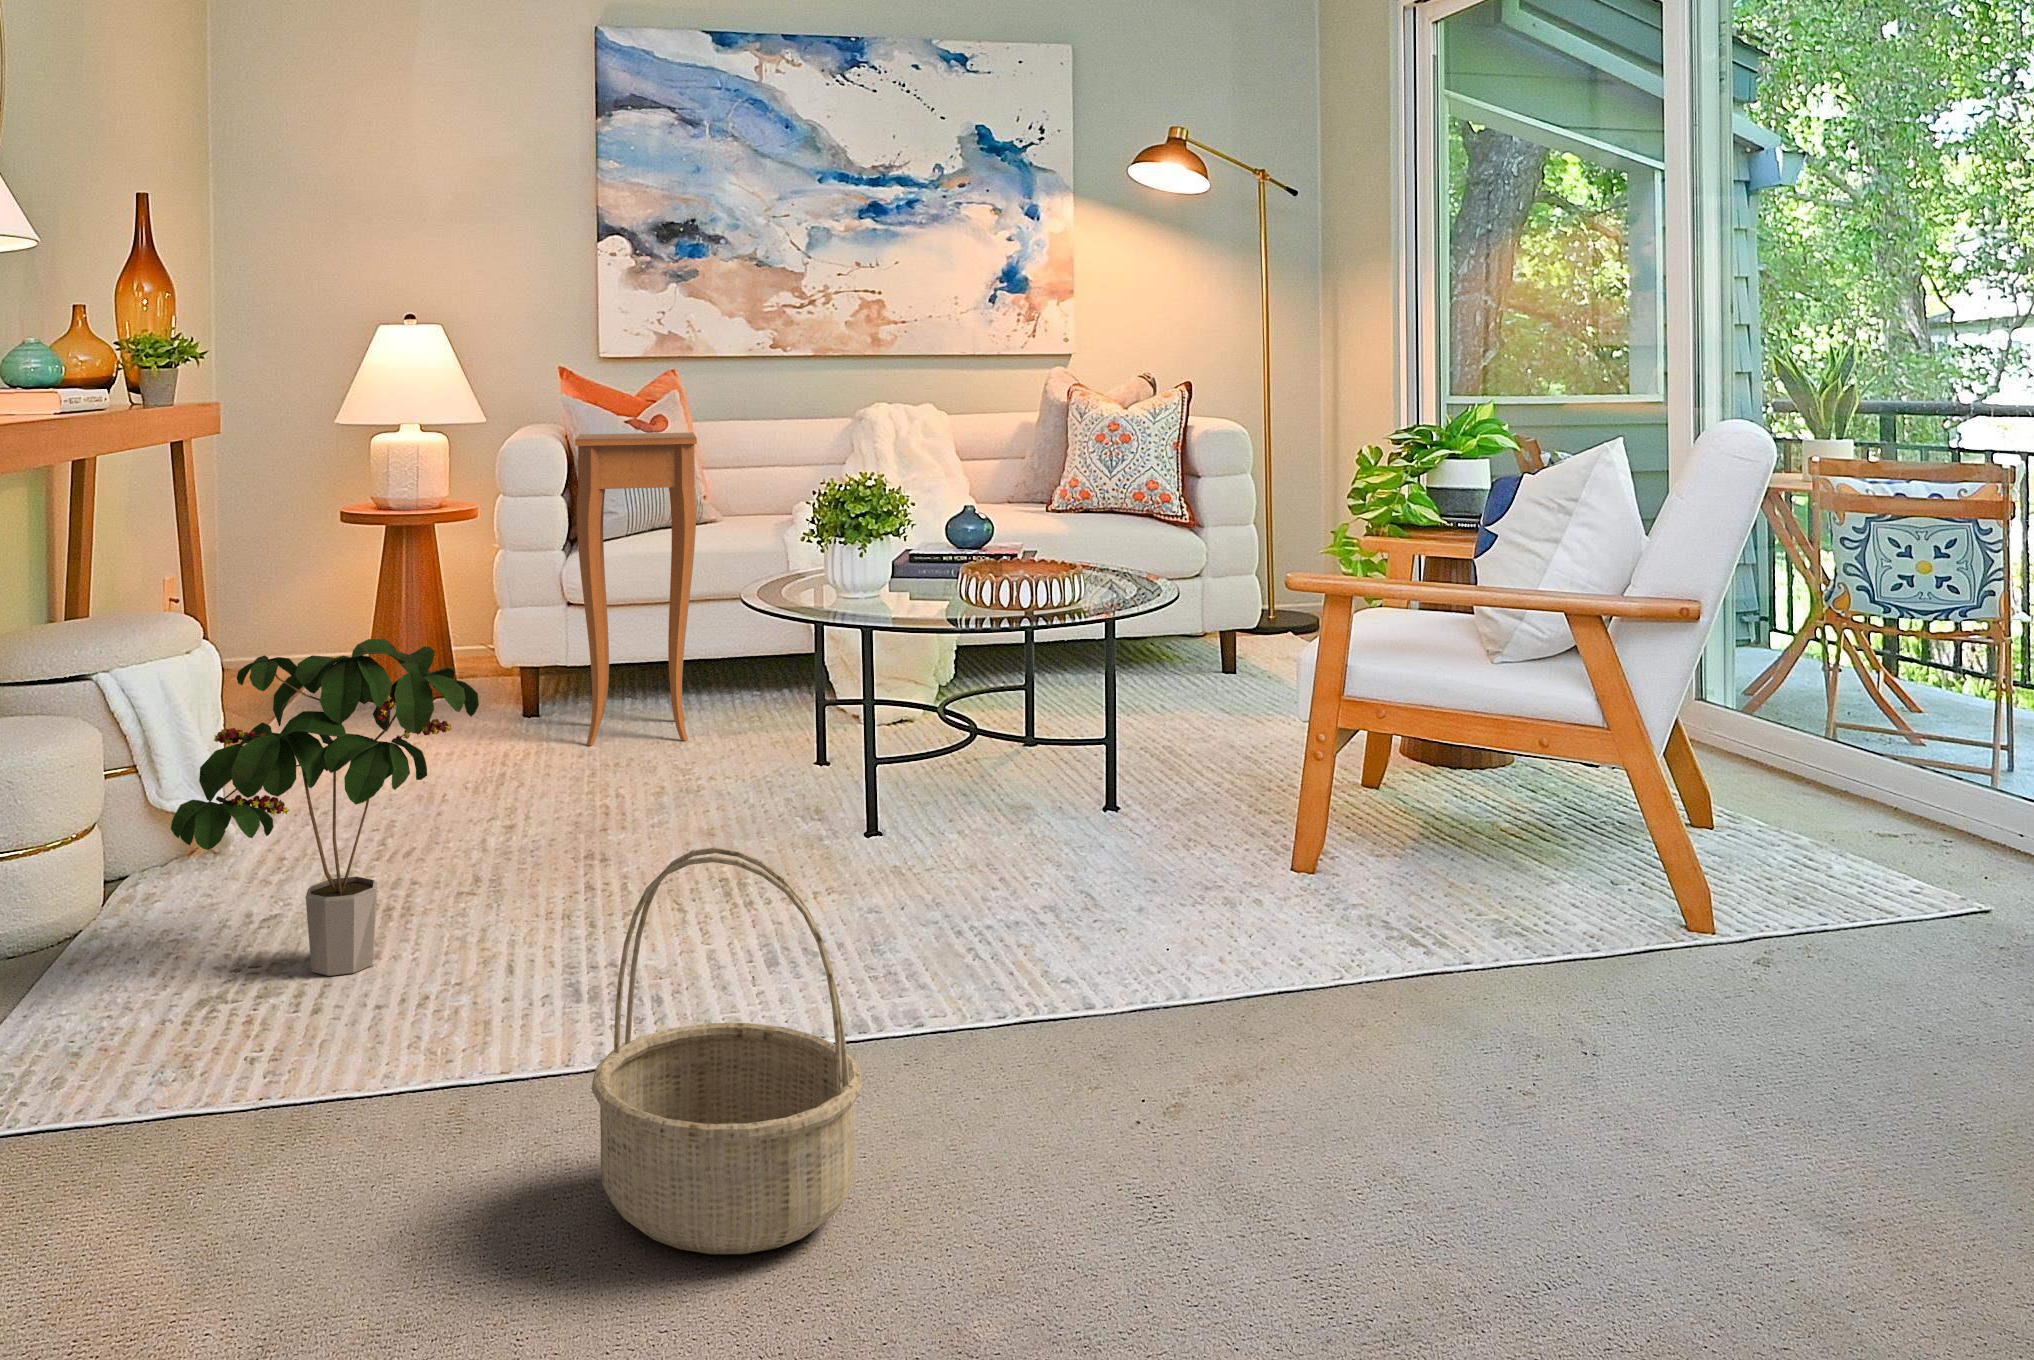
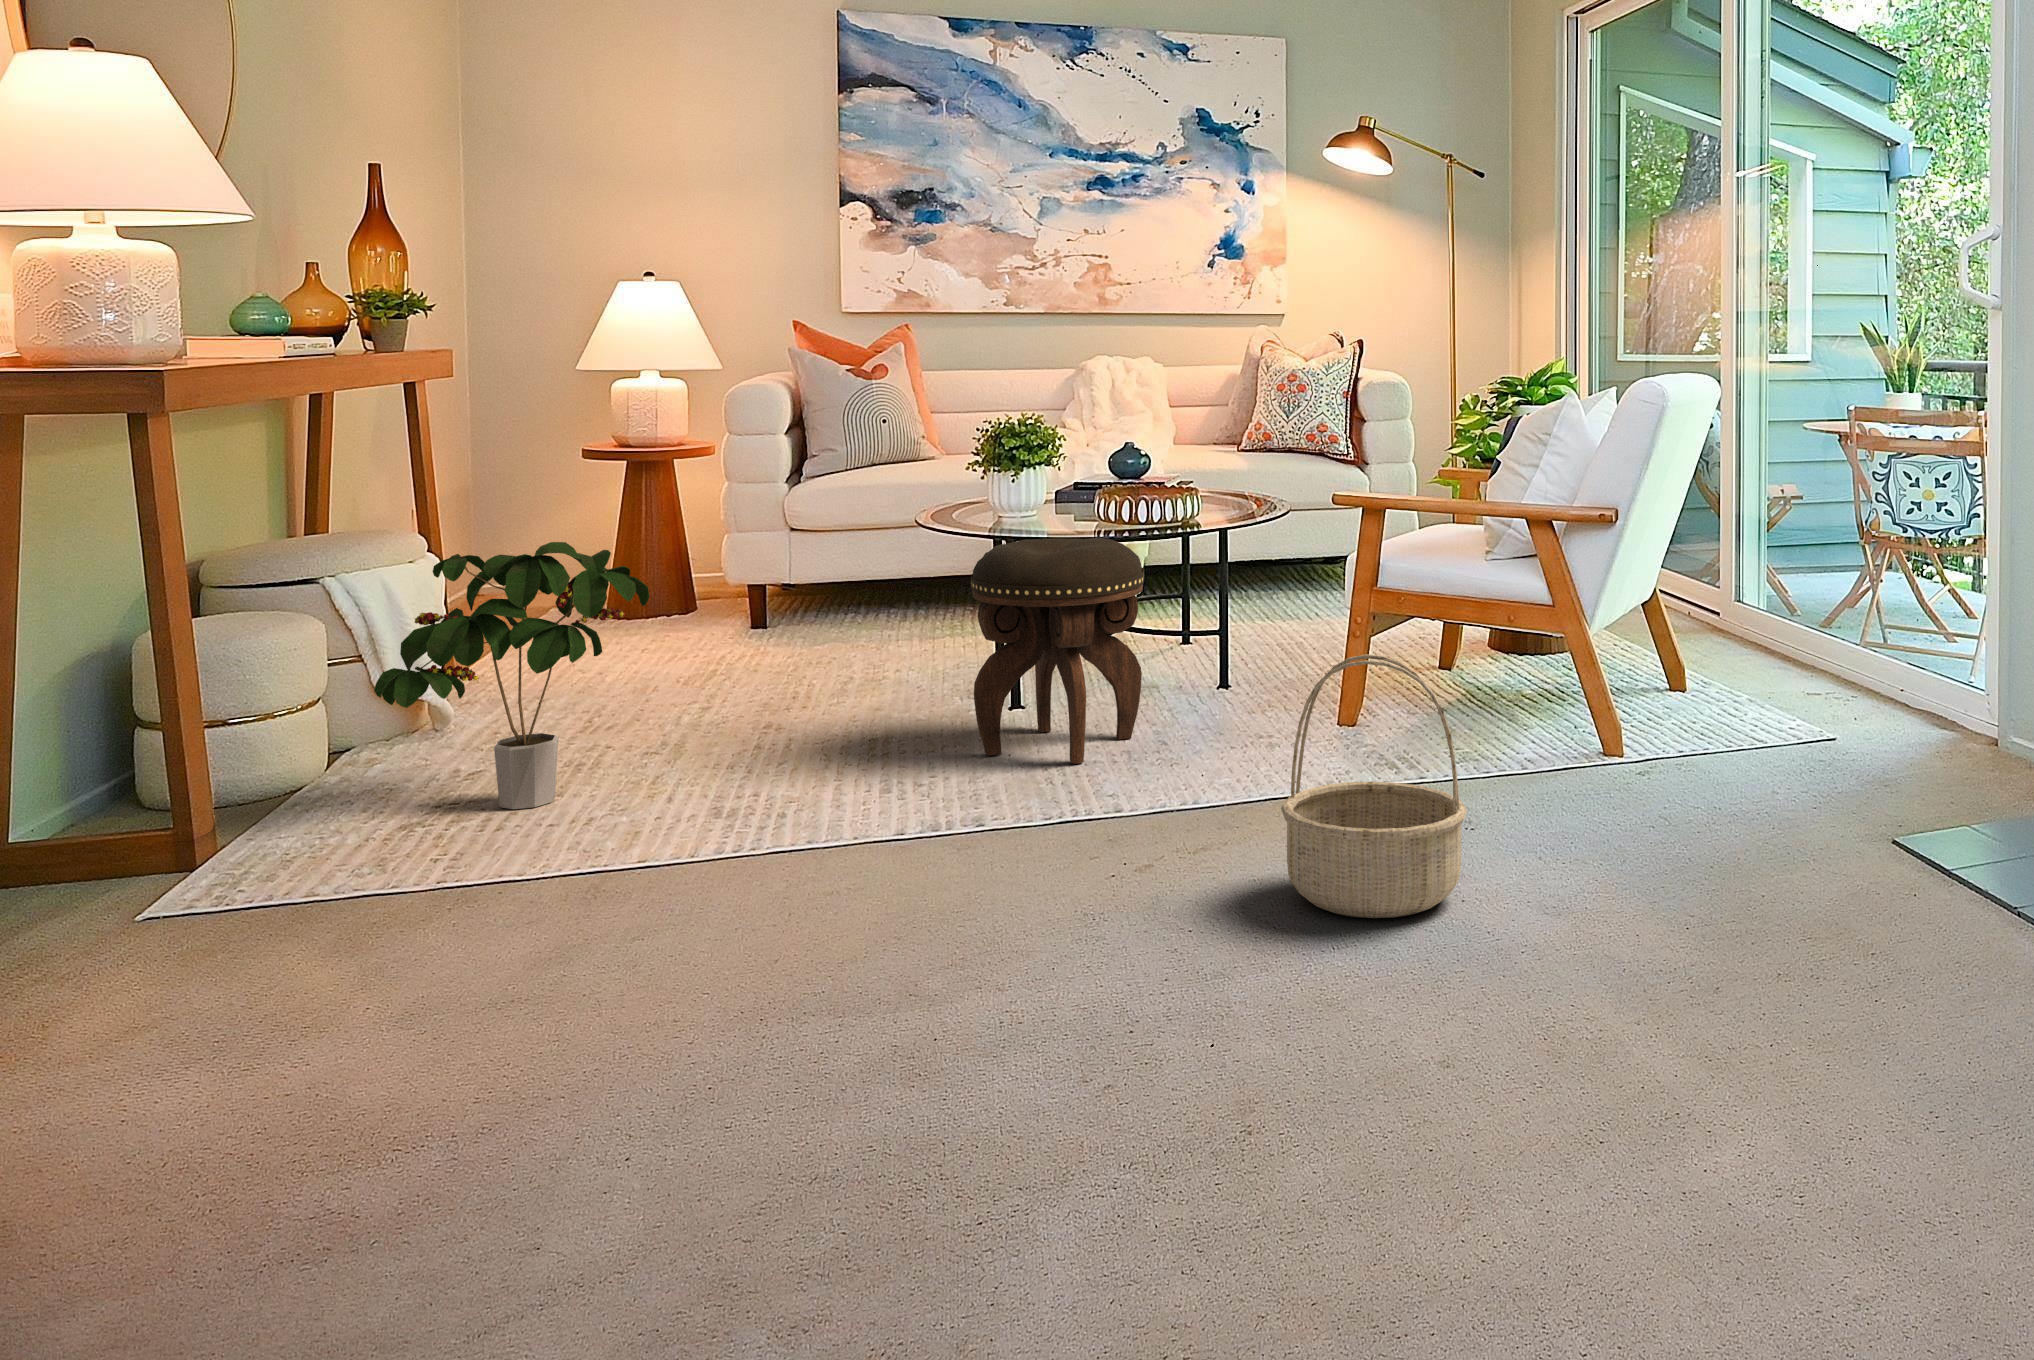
side table: present [575,433,697,745] -> none [785,379,902,648]
footstool: none [852,629,1062,920] -> present [971,538,1144,764]
basket: present [591,847,863,1254] -> present [1281,654,1467,918]

